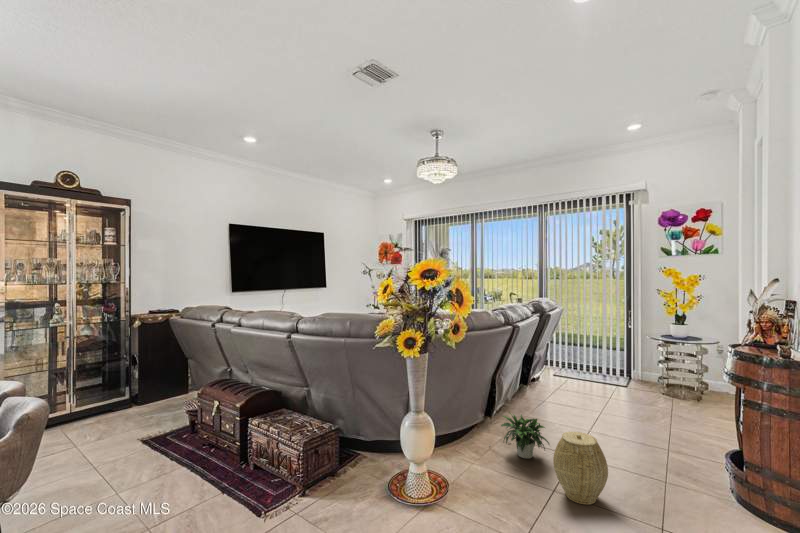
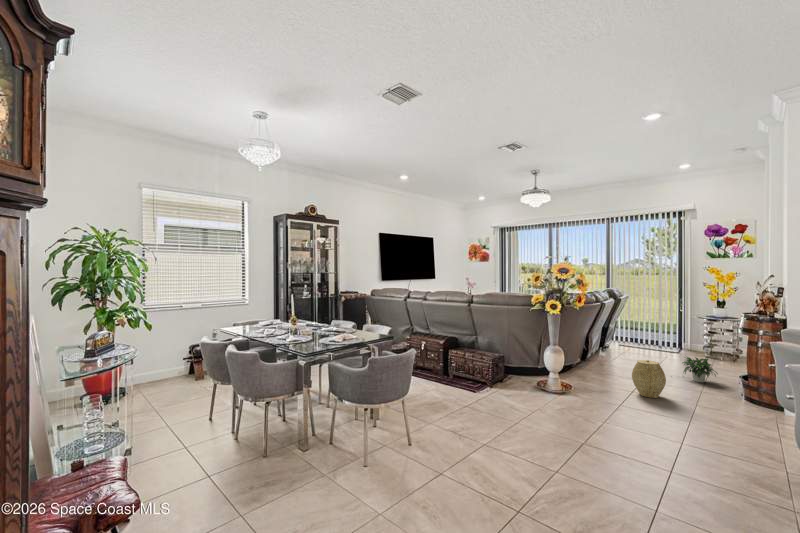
potted plant: present [501,413,549,458] -> present [682,357,718,382]

